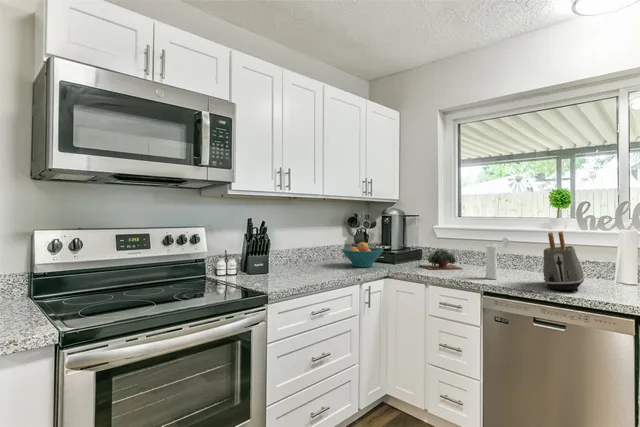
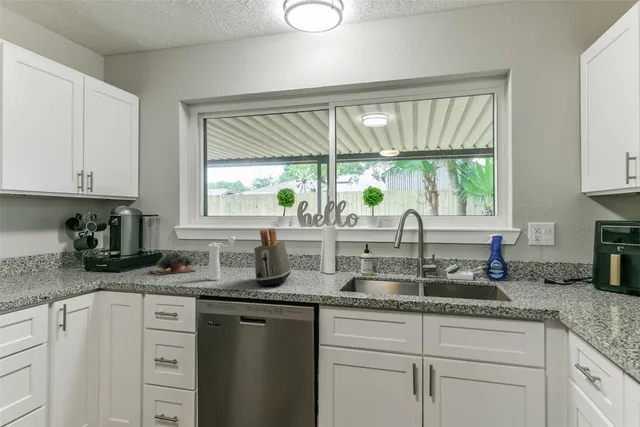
fruit bowl: present [342,242,383,267] -> none [36,248,100,280]

